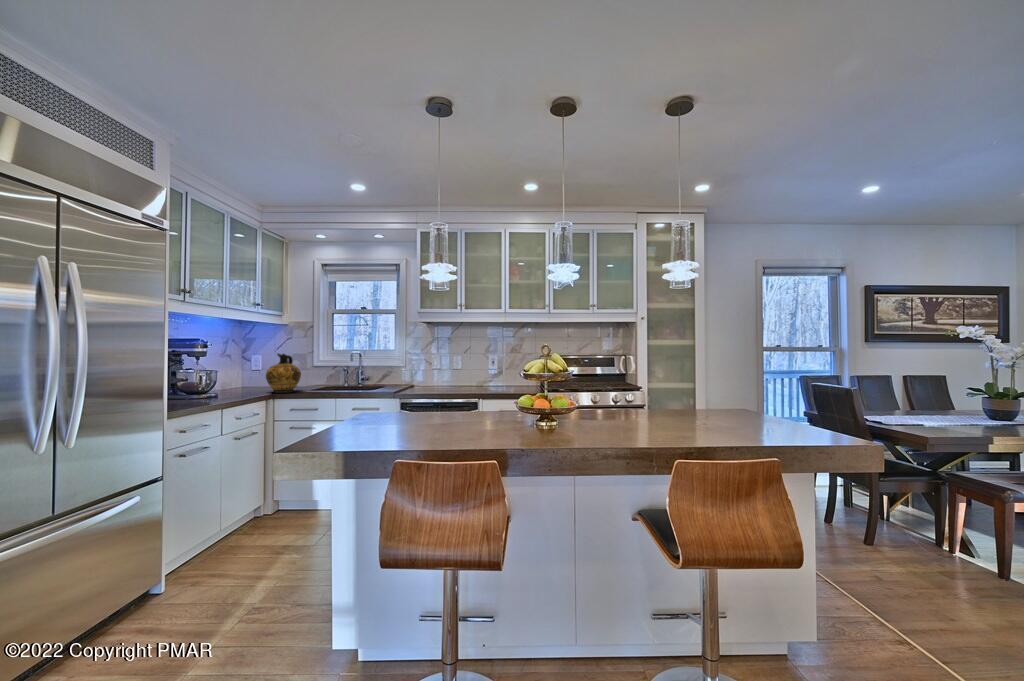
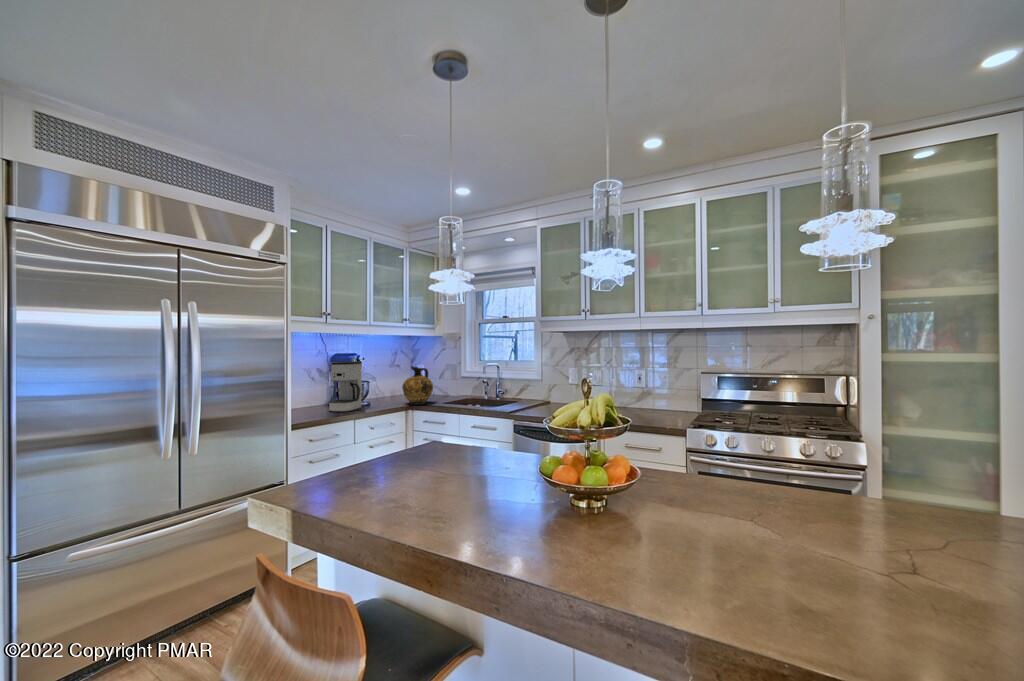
coffee maker: none [188,347,227,402] -> present [329,362,362,412]

